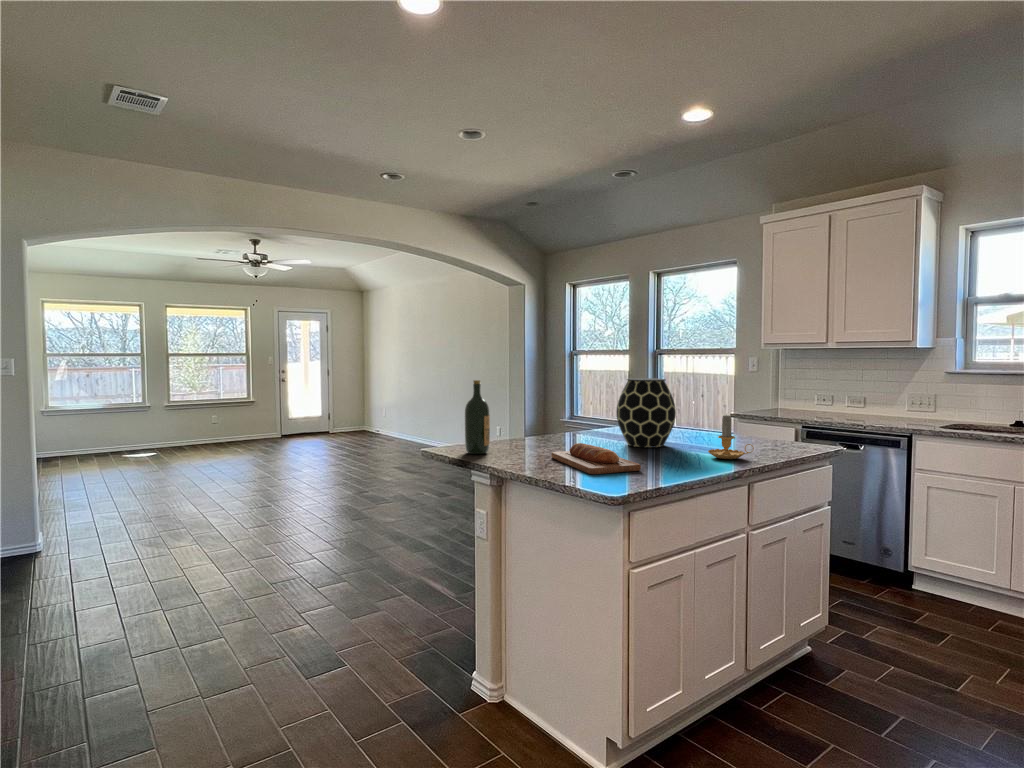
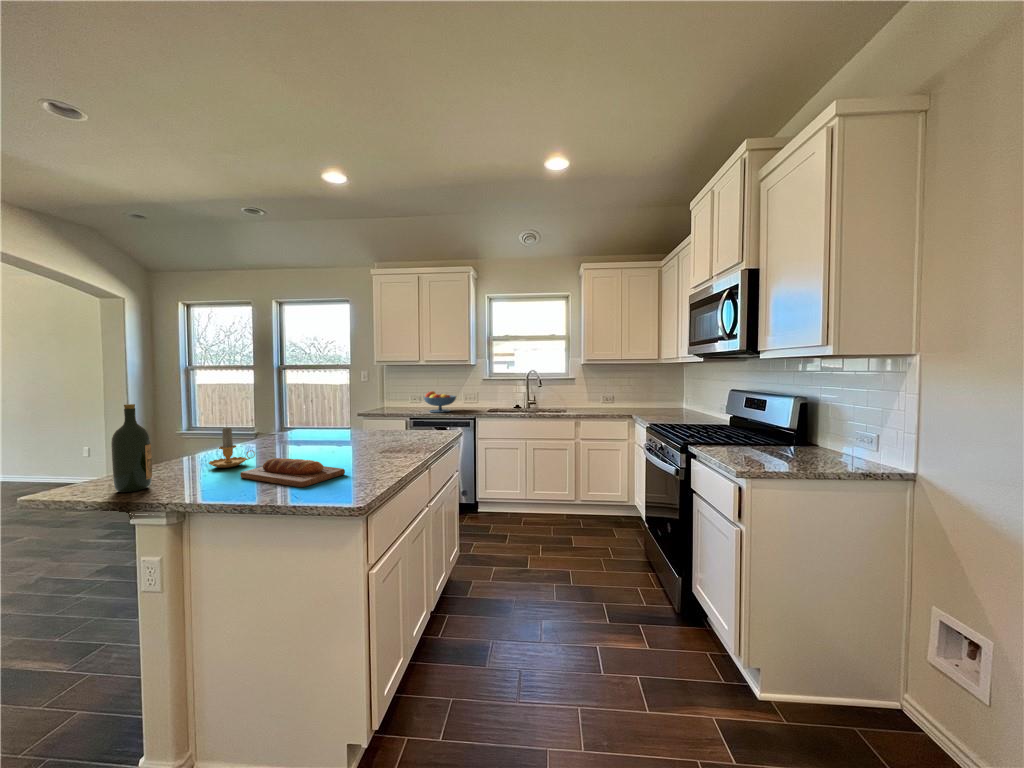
vase: present [616,378,676,448] -> none [292,392,348,452]
fruit bowl: none [827,387,885,421] -> present [424,391,456,413]
candle: present [708,415,754,459] -> present [209,427,255,468]

